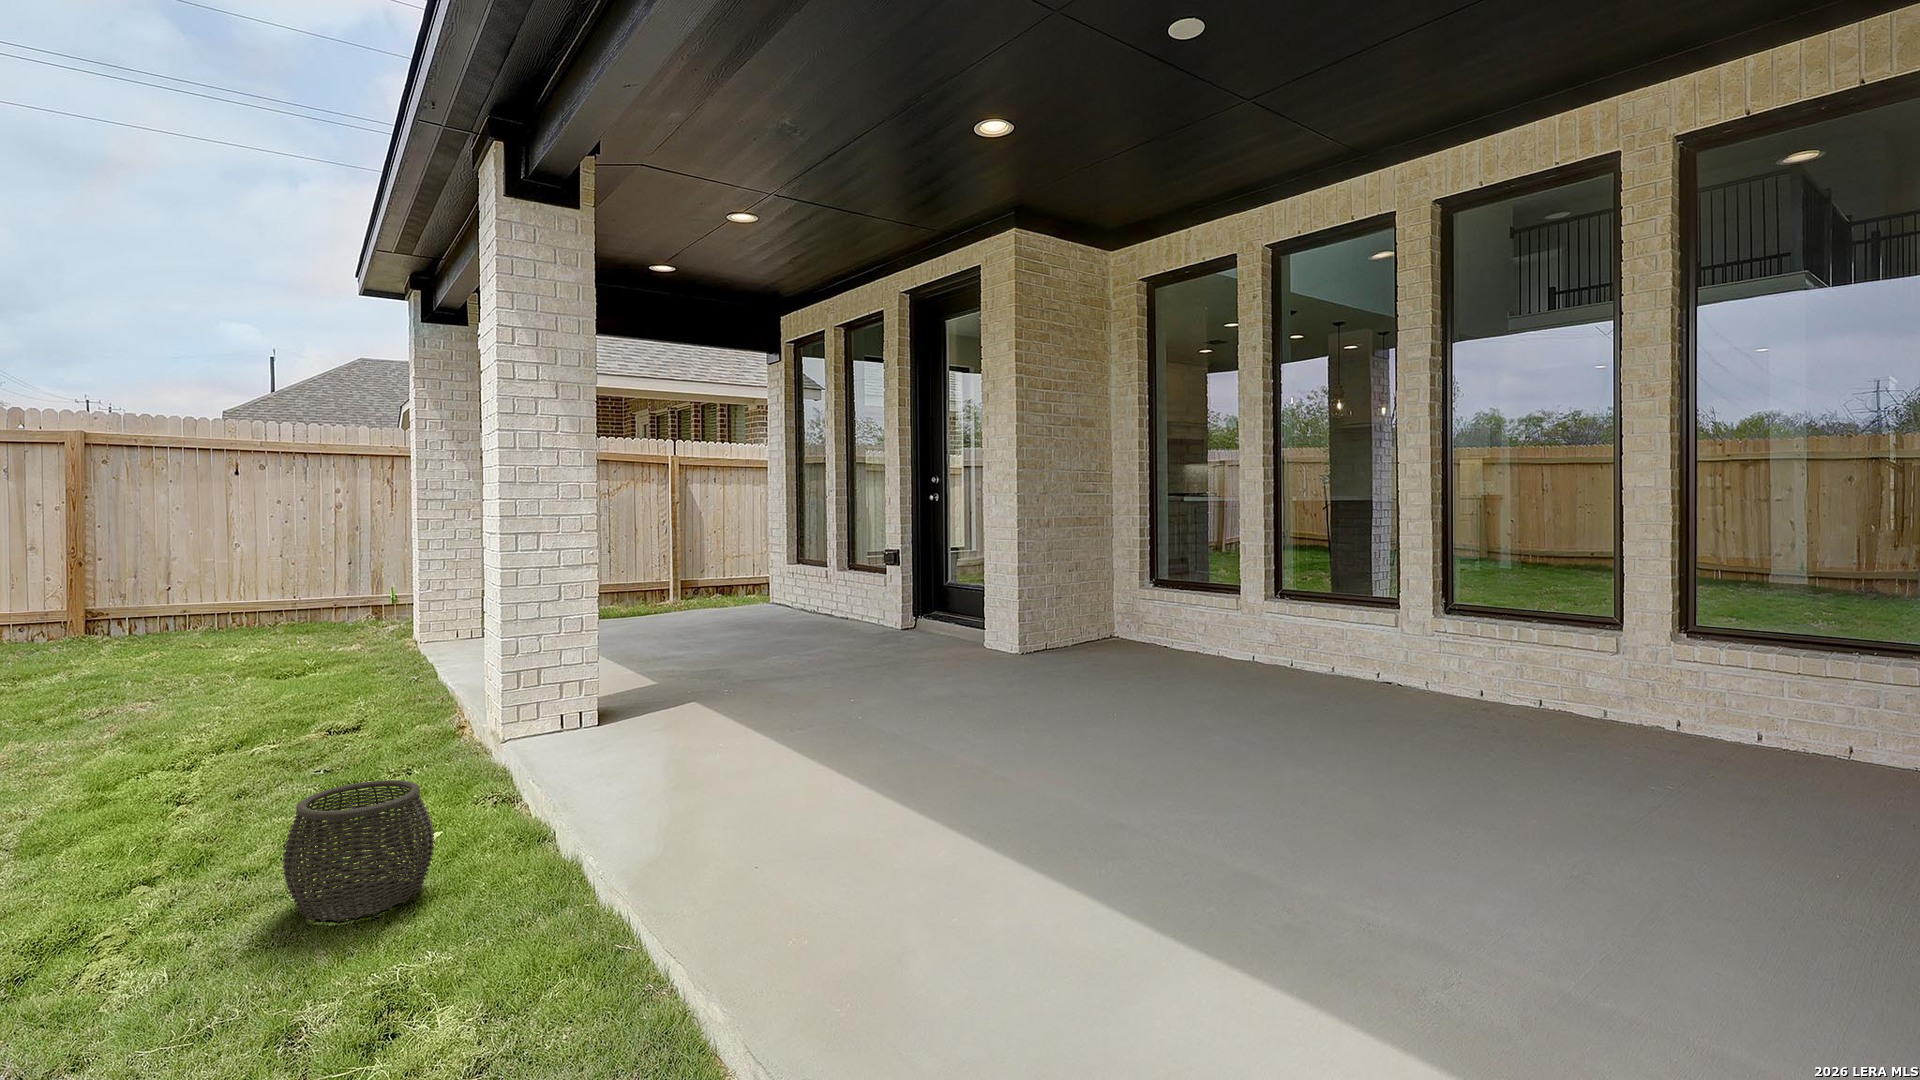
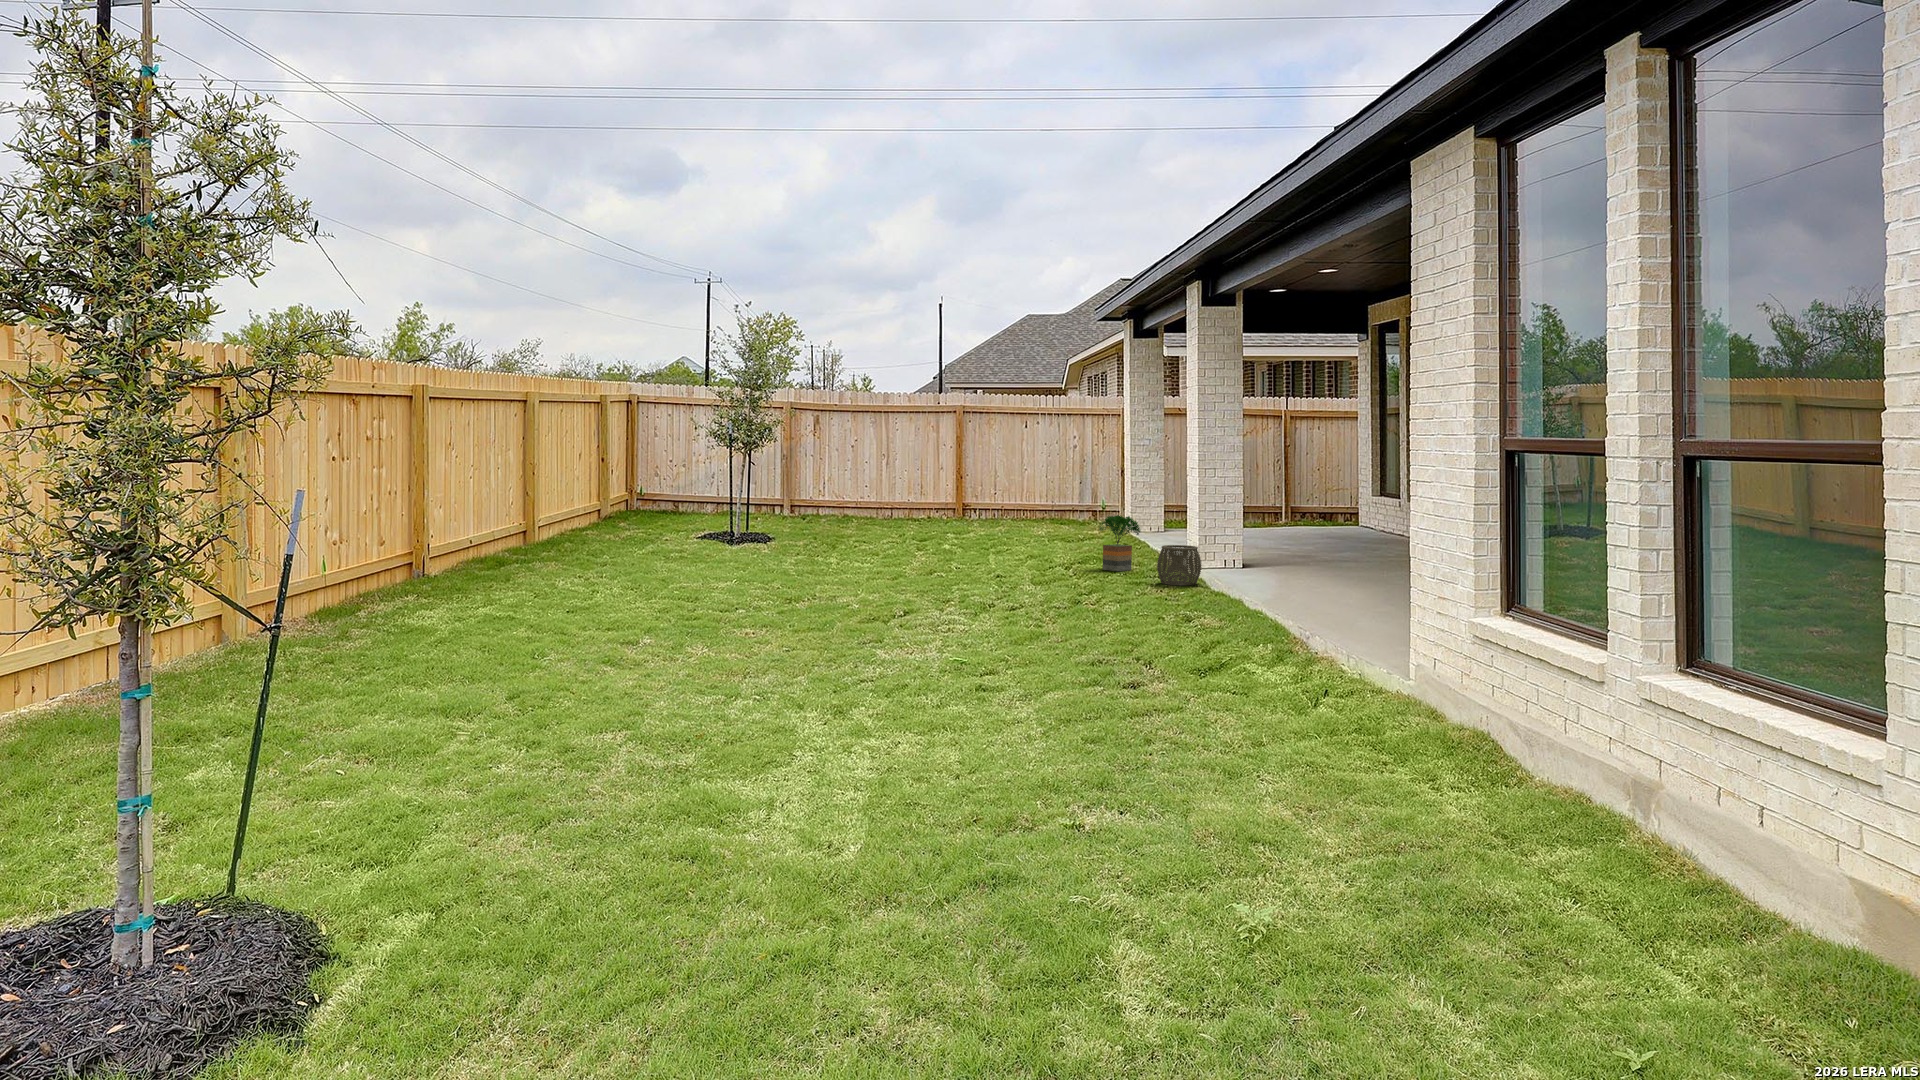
potted tree: none [176,679,315,832] -> present [1099,515,1140,571]

